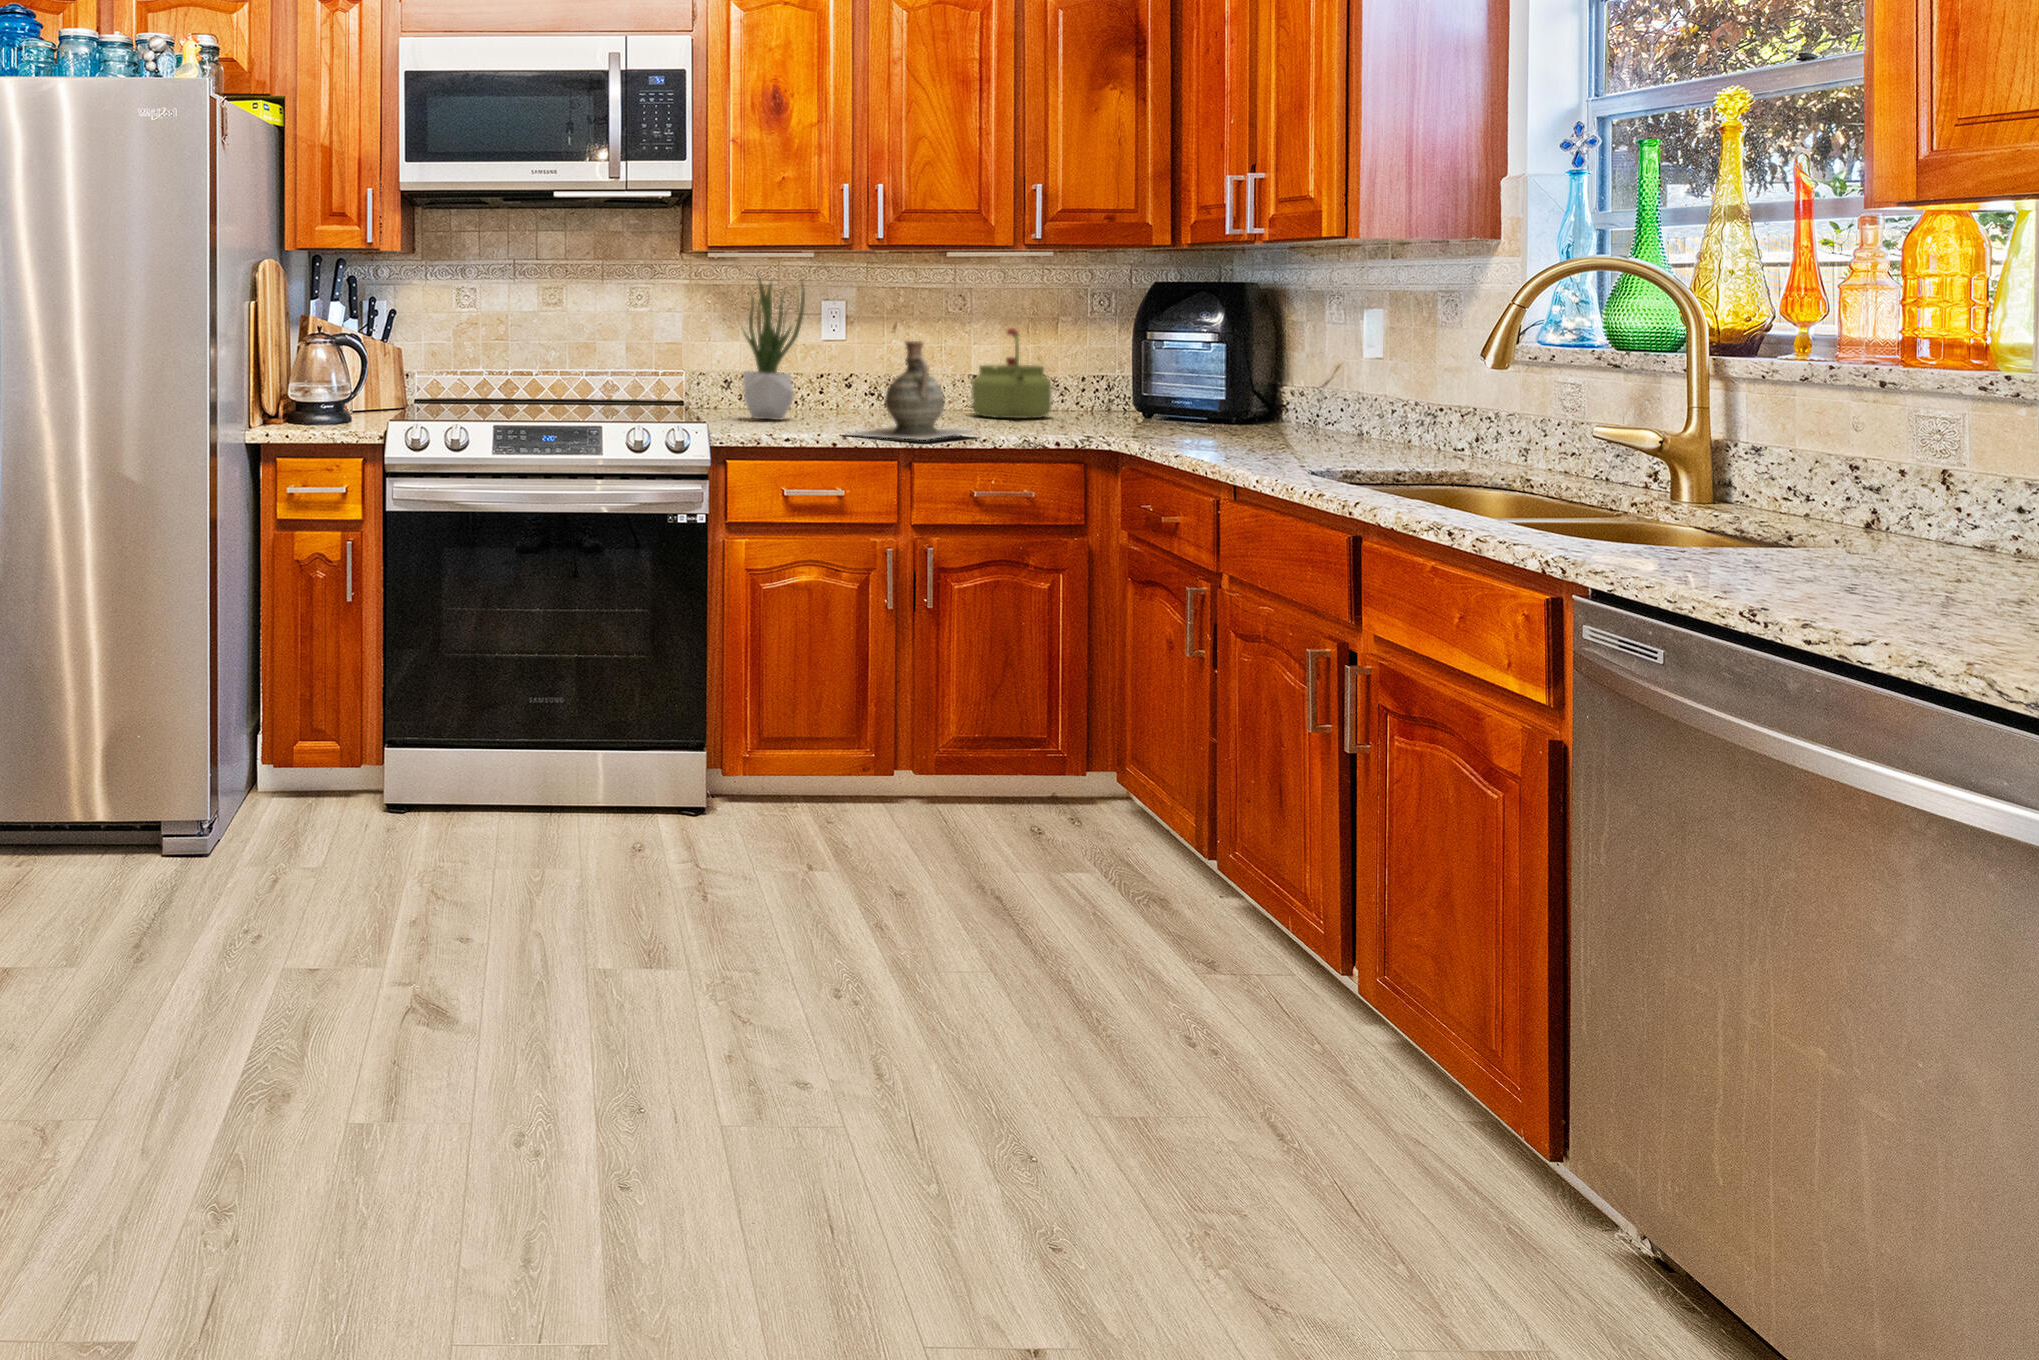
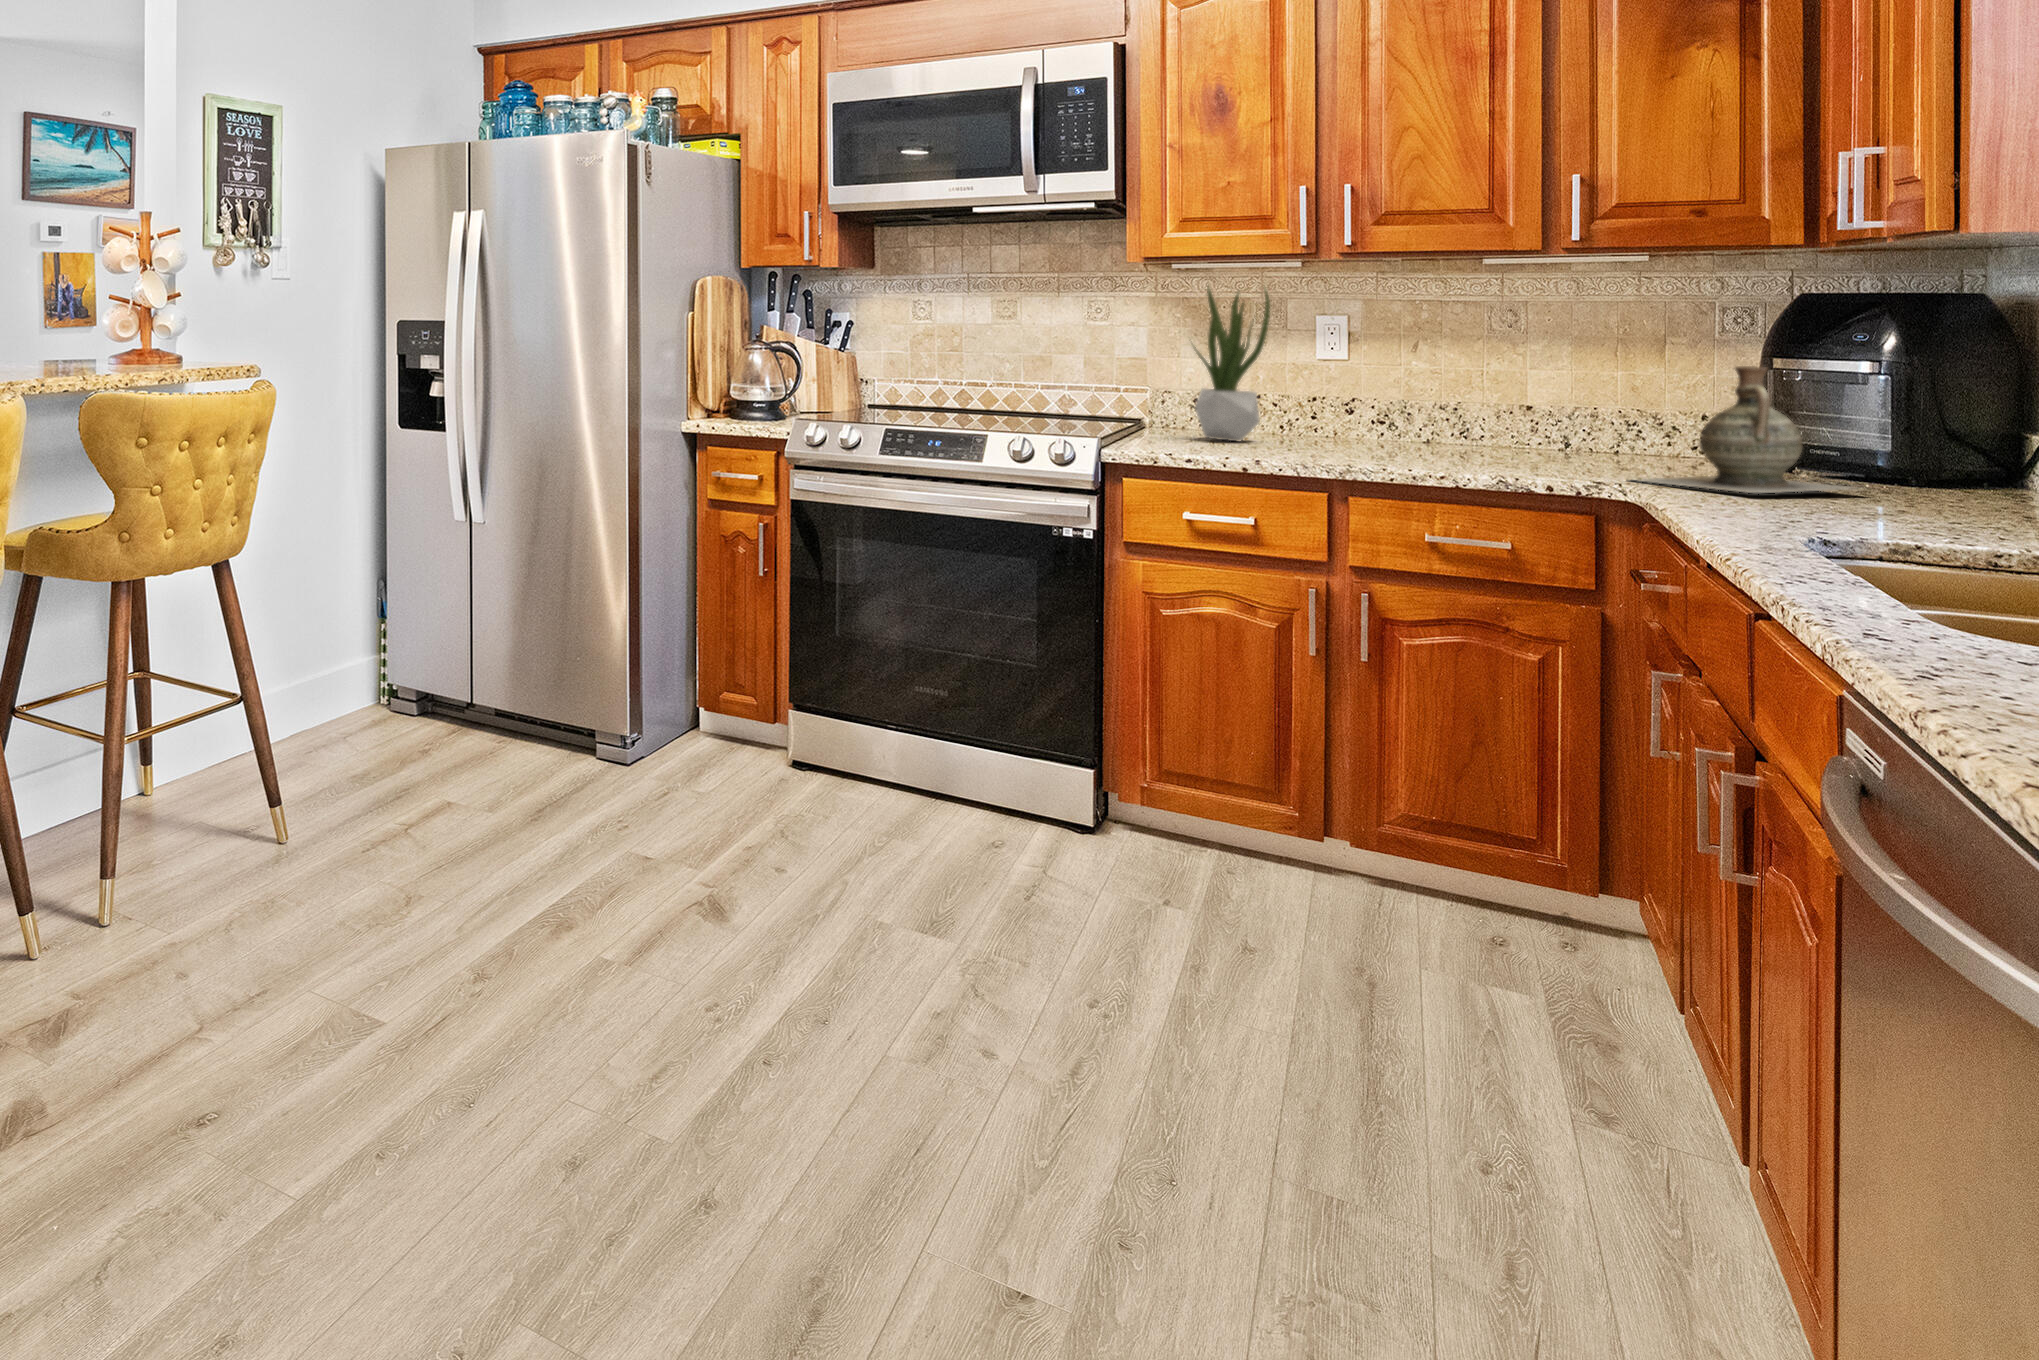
kettle: present [971,328,1052,418] -> none [1513,347,1631,457]
ceramic jug: present [850,341,974,440] -> present [1639,366,1852,493]

